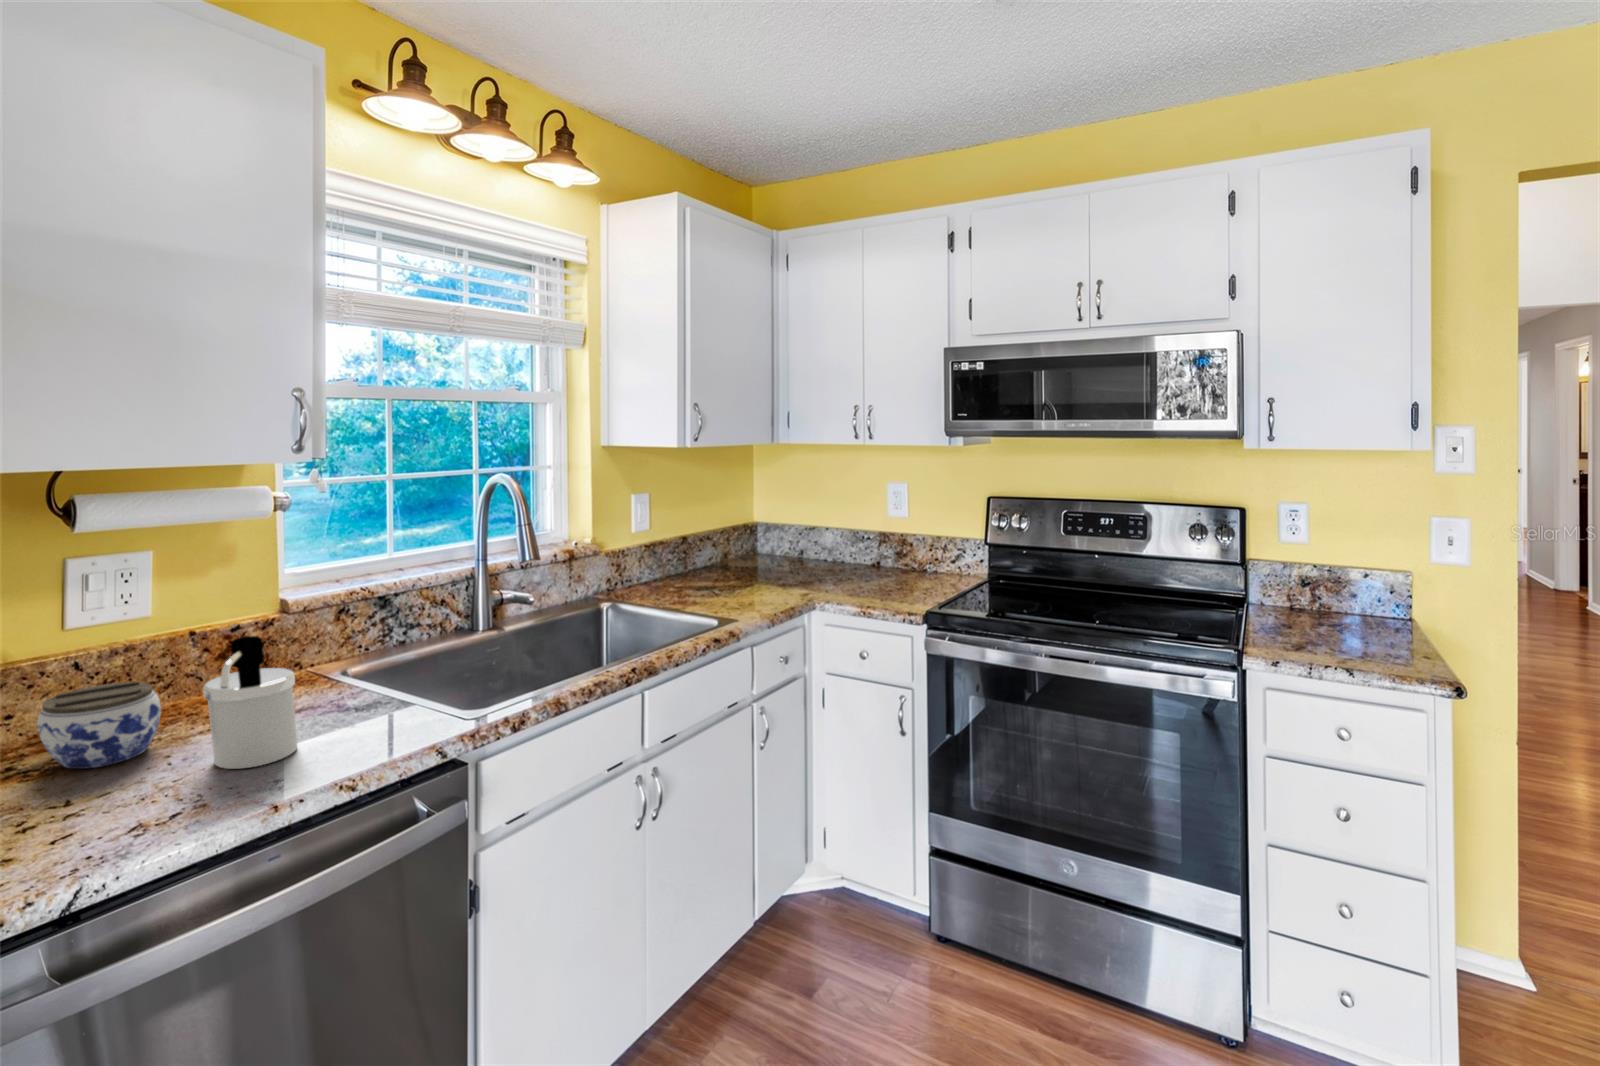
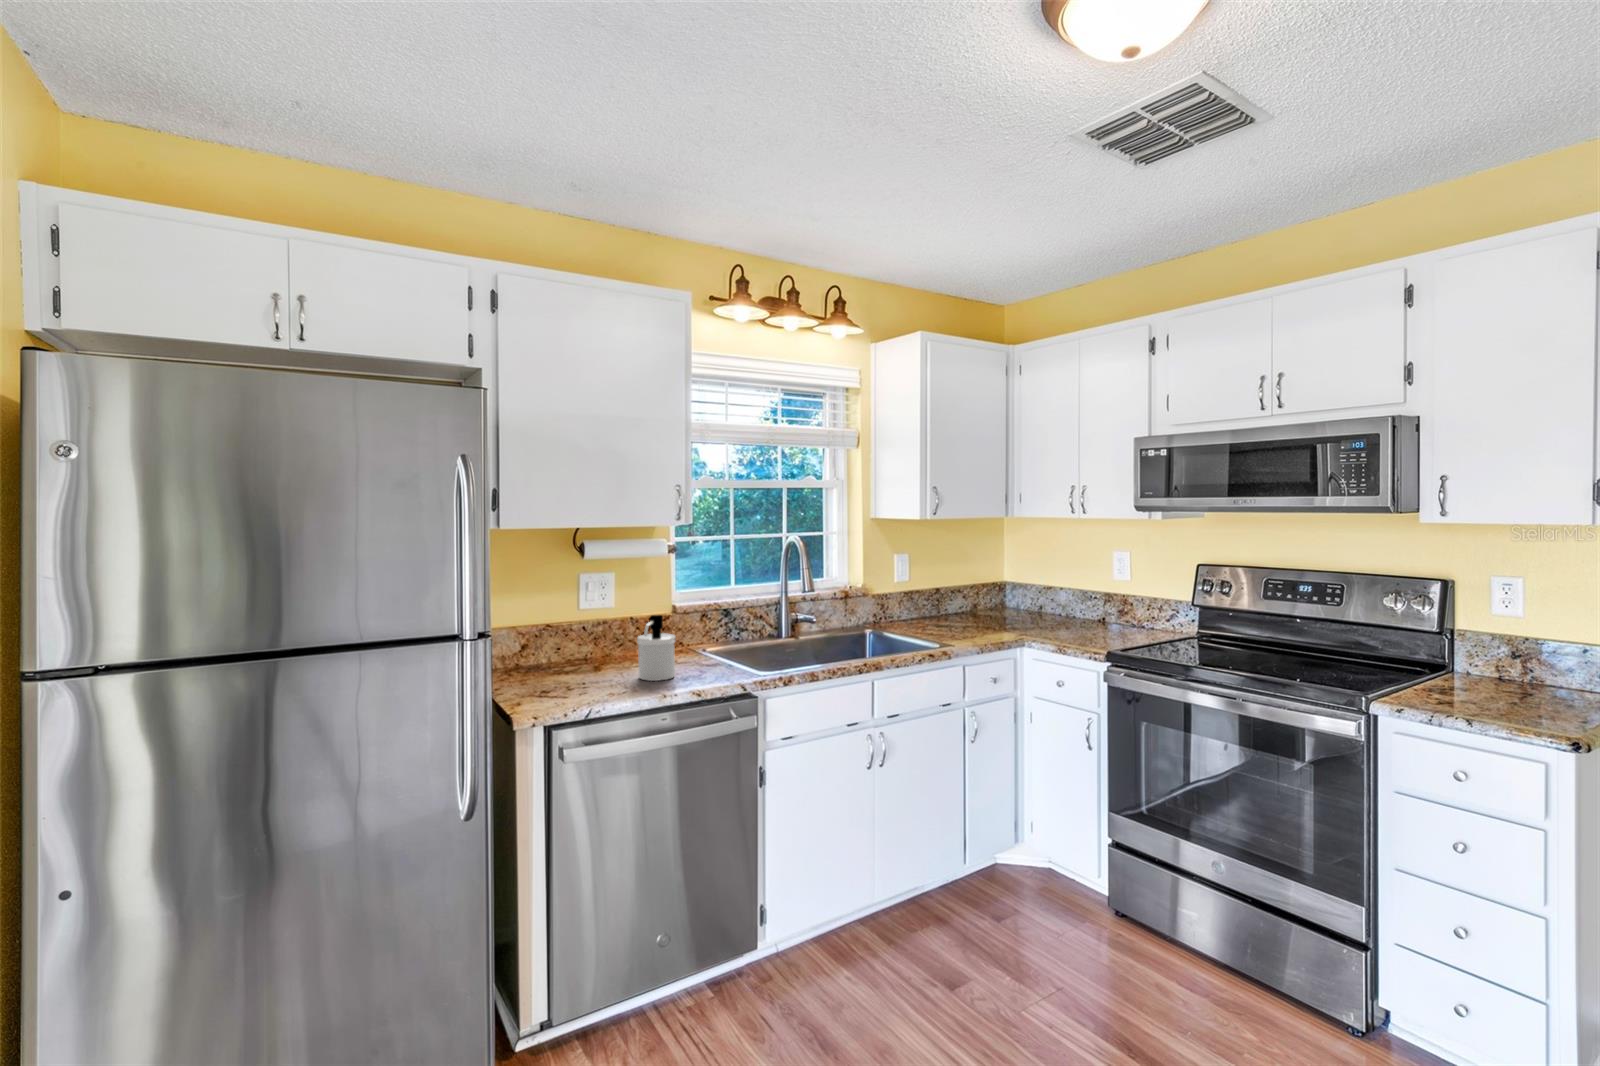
jar: present [37,682,161,769] -> none [573,636,619,673]

